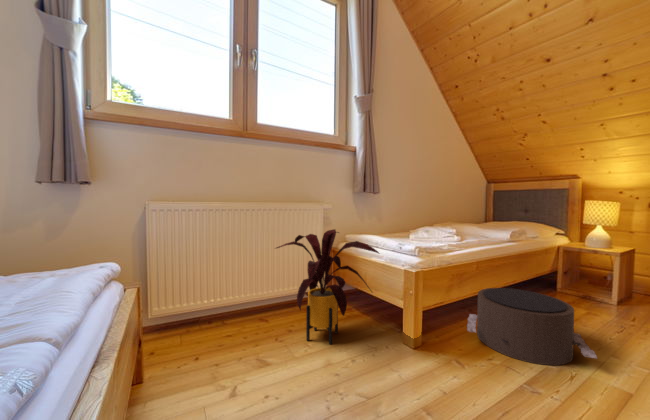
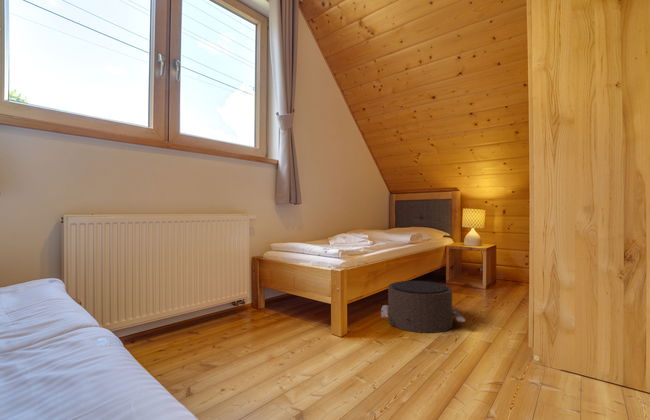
house plant: present [277,229,379,344] -> none [210,239,312,346]

